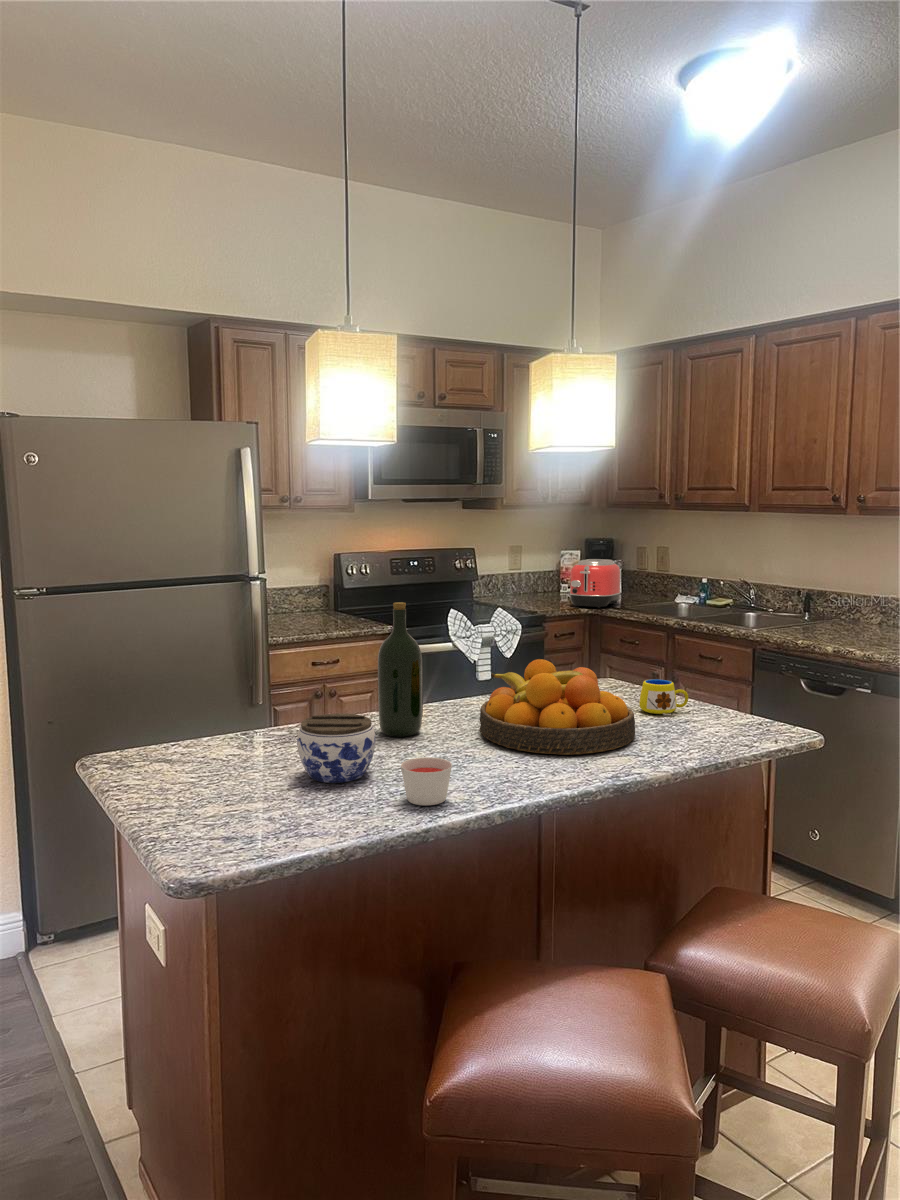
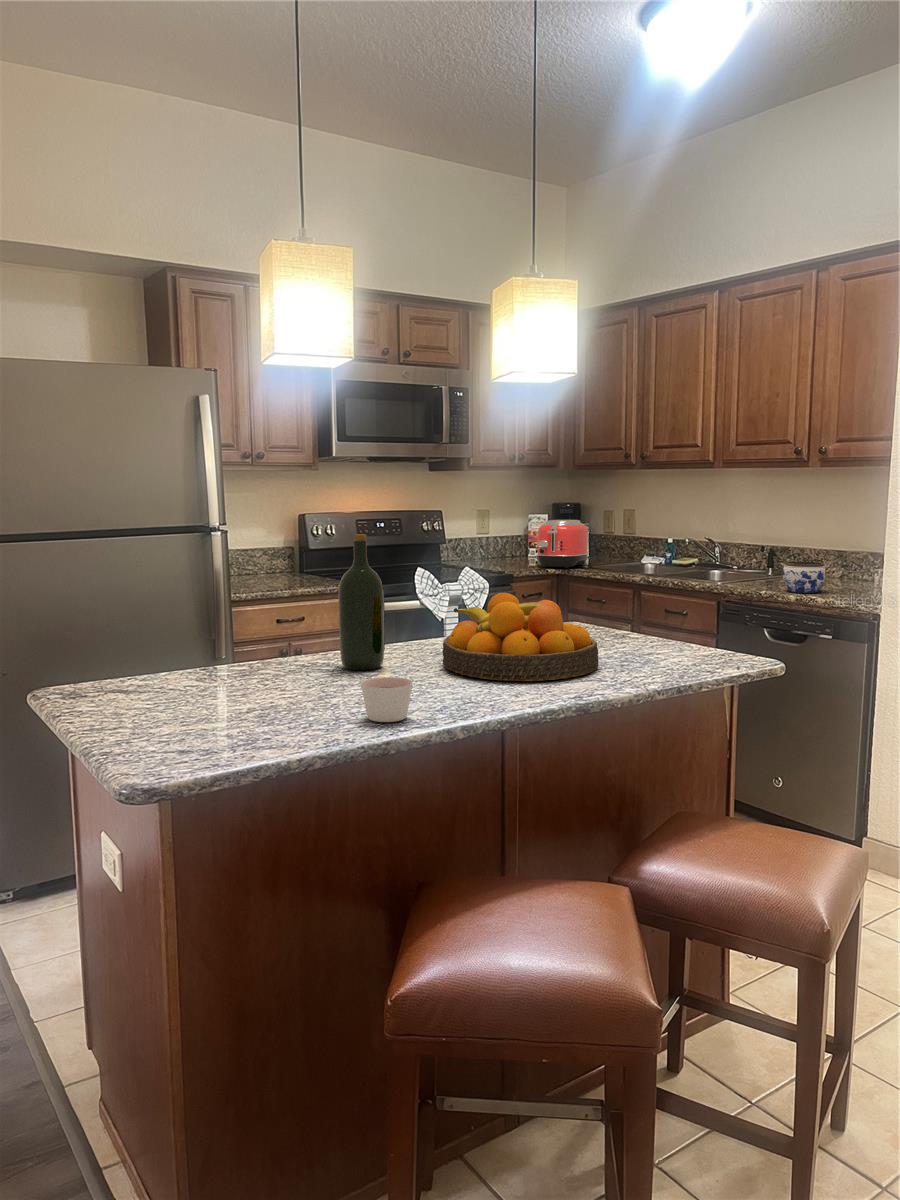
mug: present [639,679,688,716] -> none [603,616,652,650]
jar: present [297,714,375,783] -> present [783,562,826,593]

